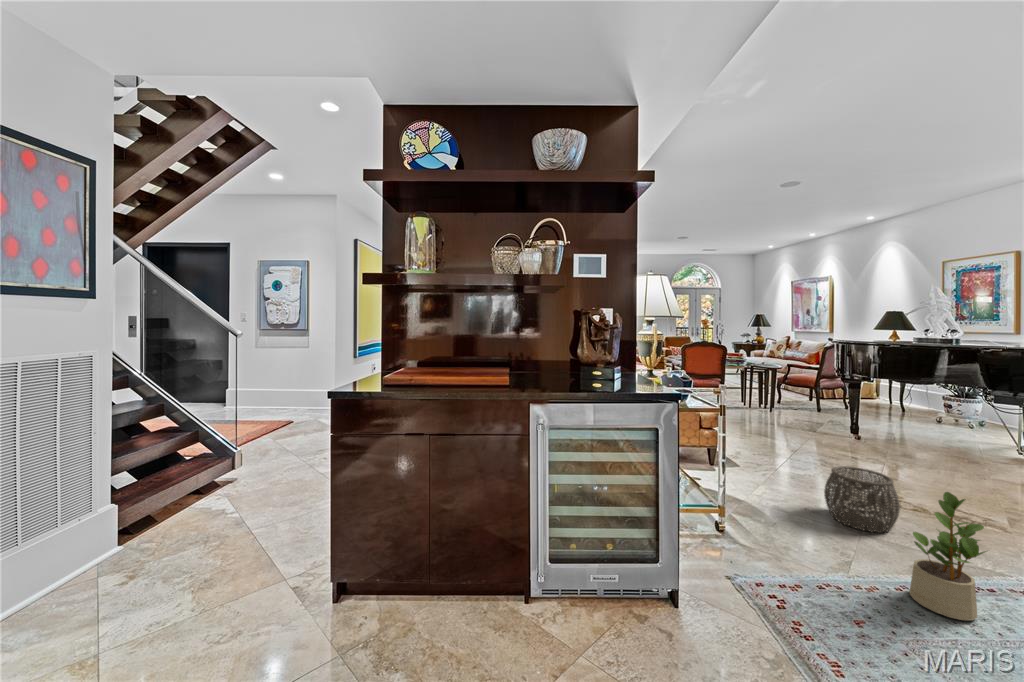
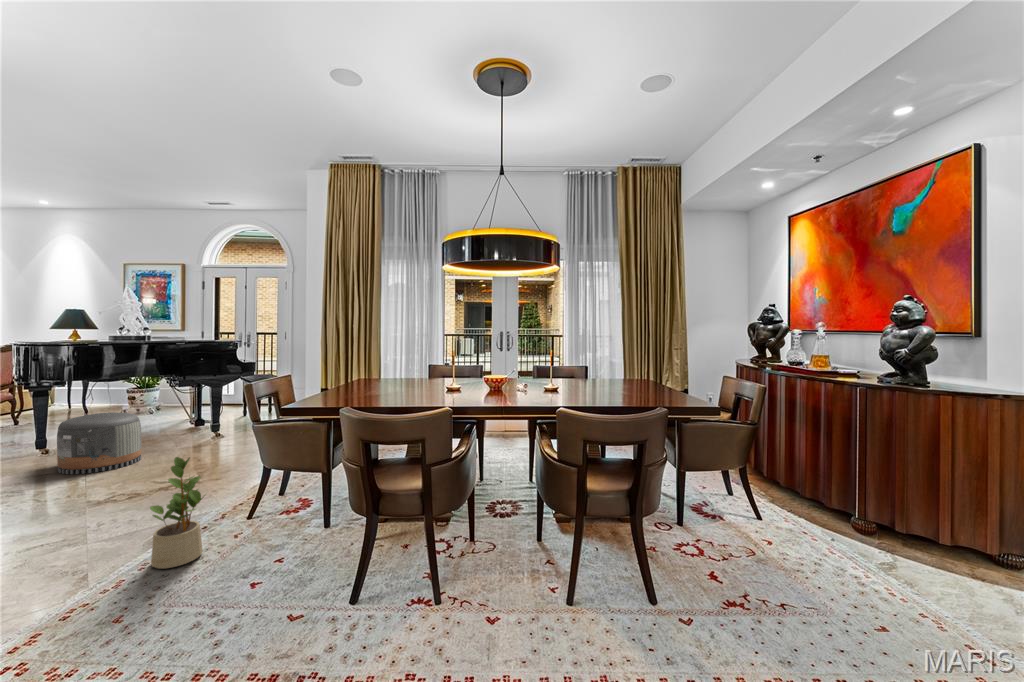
pouf: none [860,415,943,475] -> present [57,413,142,474]
woven basket: present [824,466,900,533] -> none [34,471,124,545]

